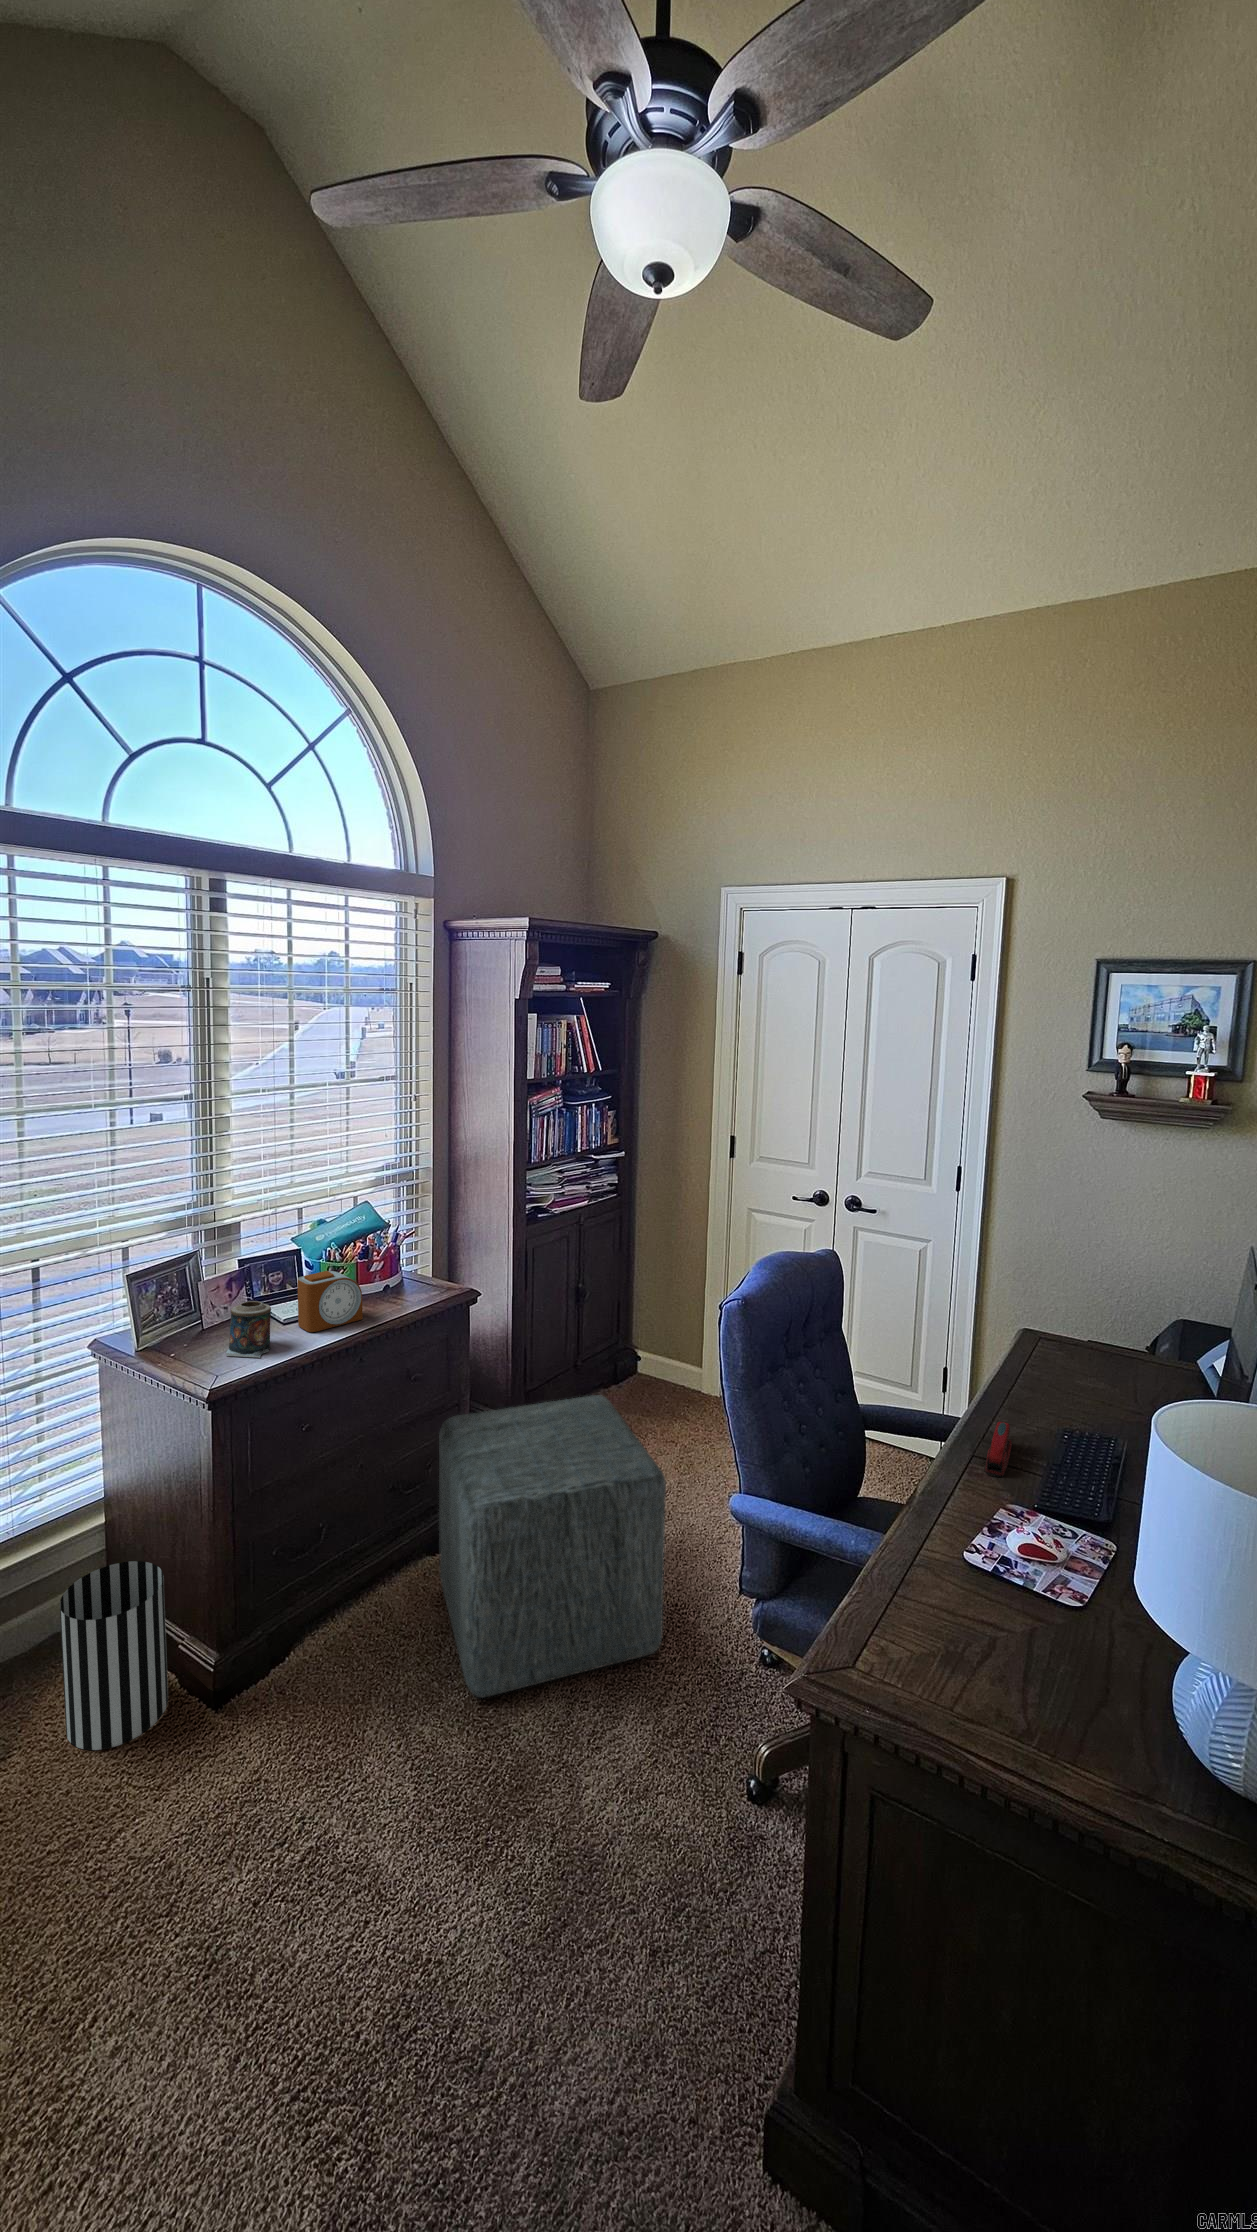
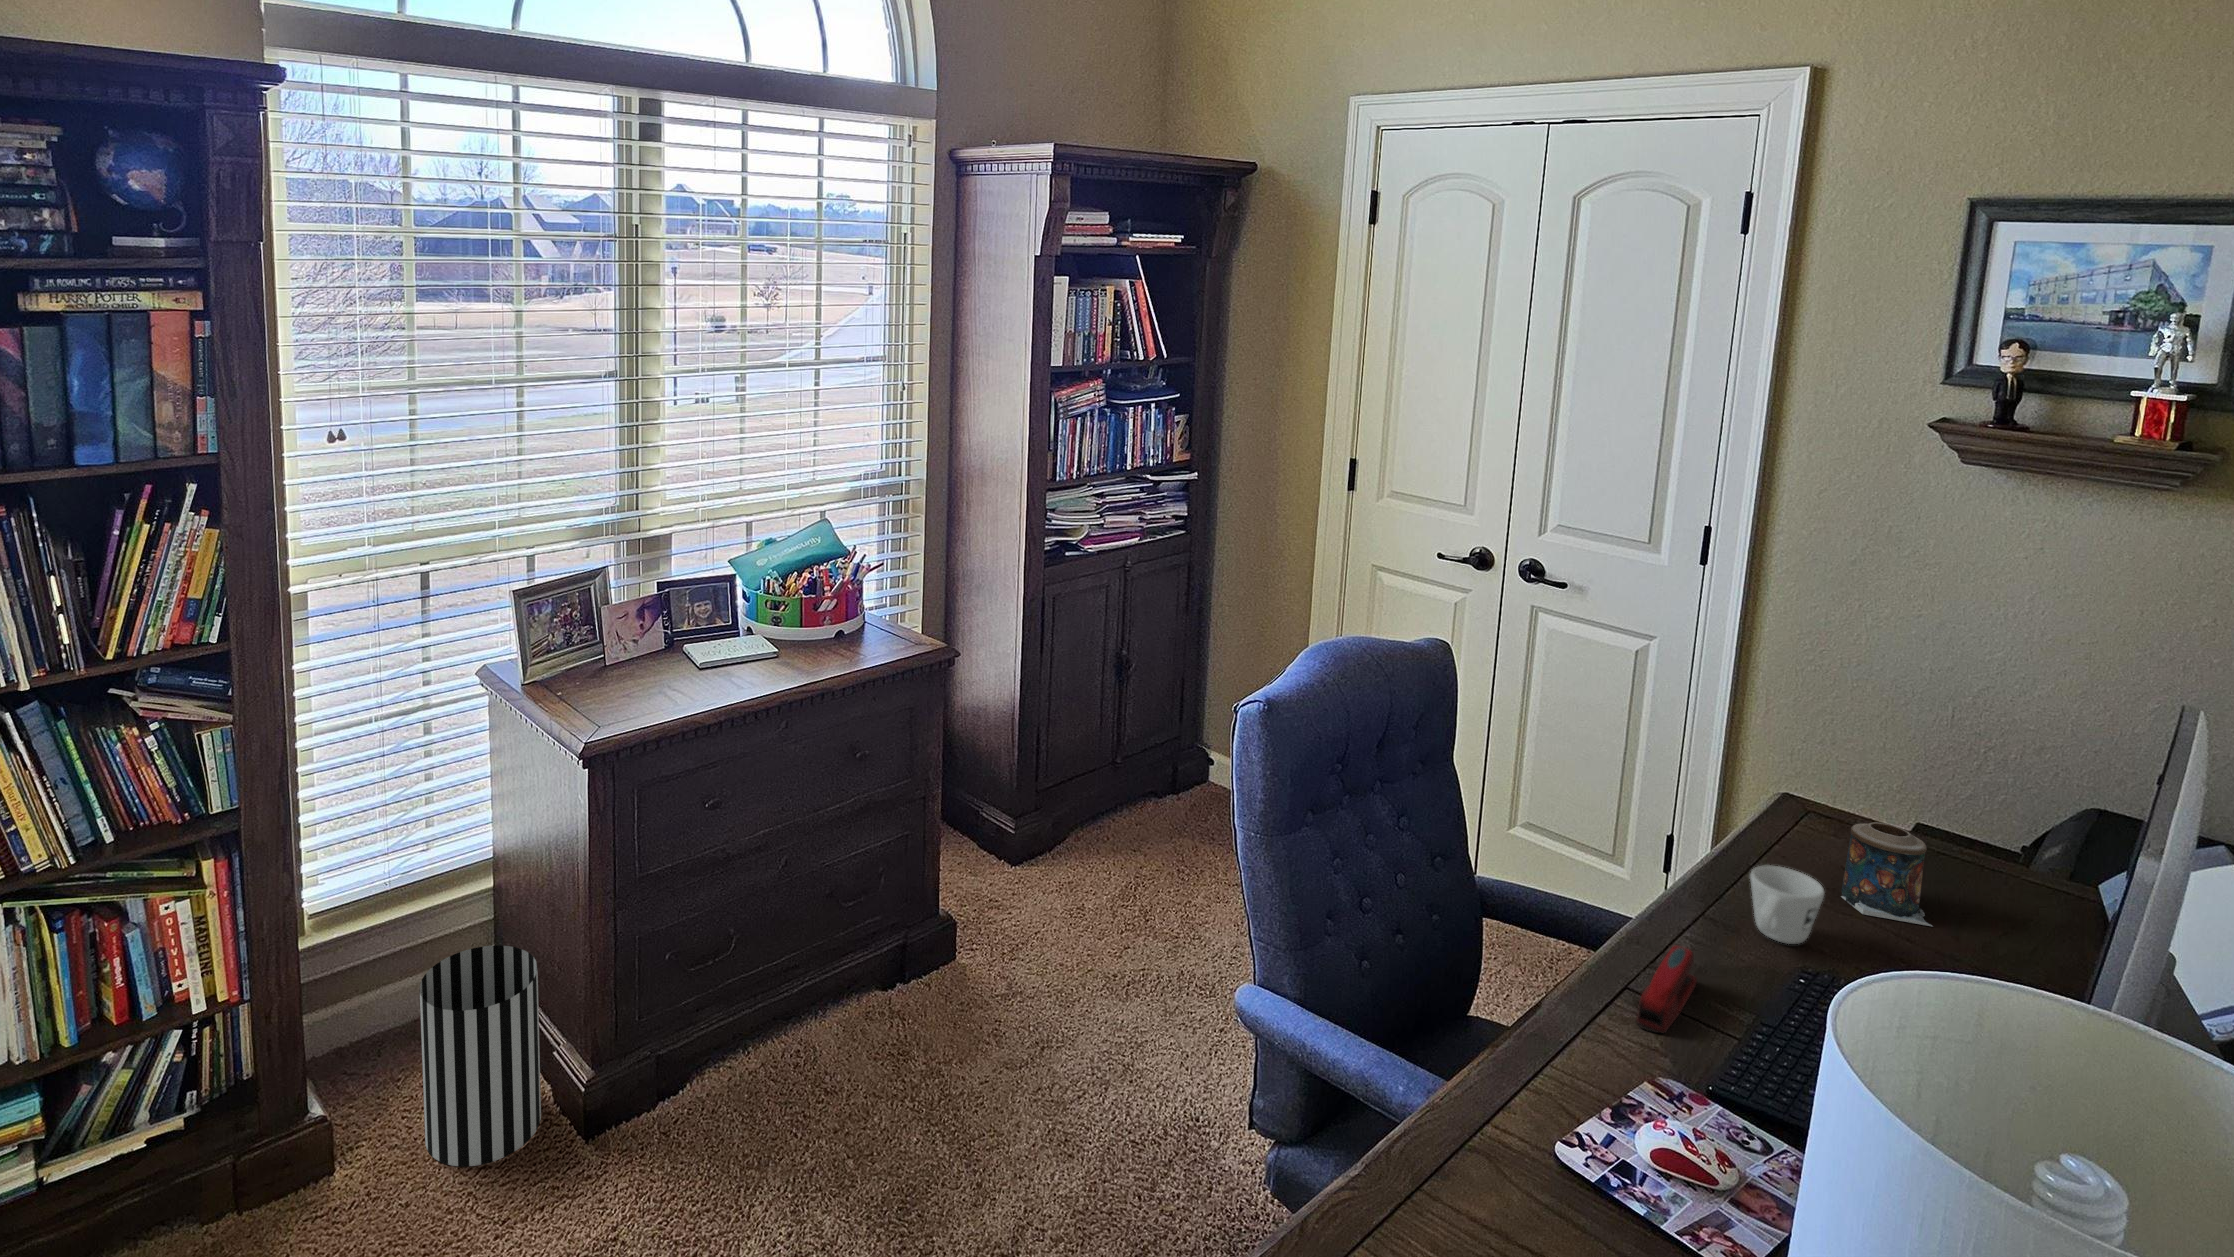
alarm clock: present [297,1271,363,1332] -> none [717,611,798,688]
candle: present [226,1301,271,1358] -> present [1841,822,1932,926]
mug: none [1029,1367,1071,1413] -> present [1750,865,1824,944]
ottoman: present [439,1395,666,1698] -> none [885,815,1177,1200]

